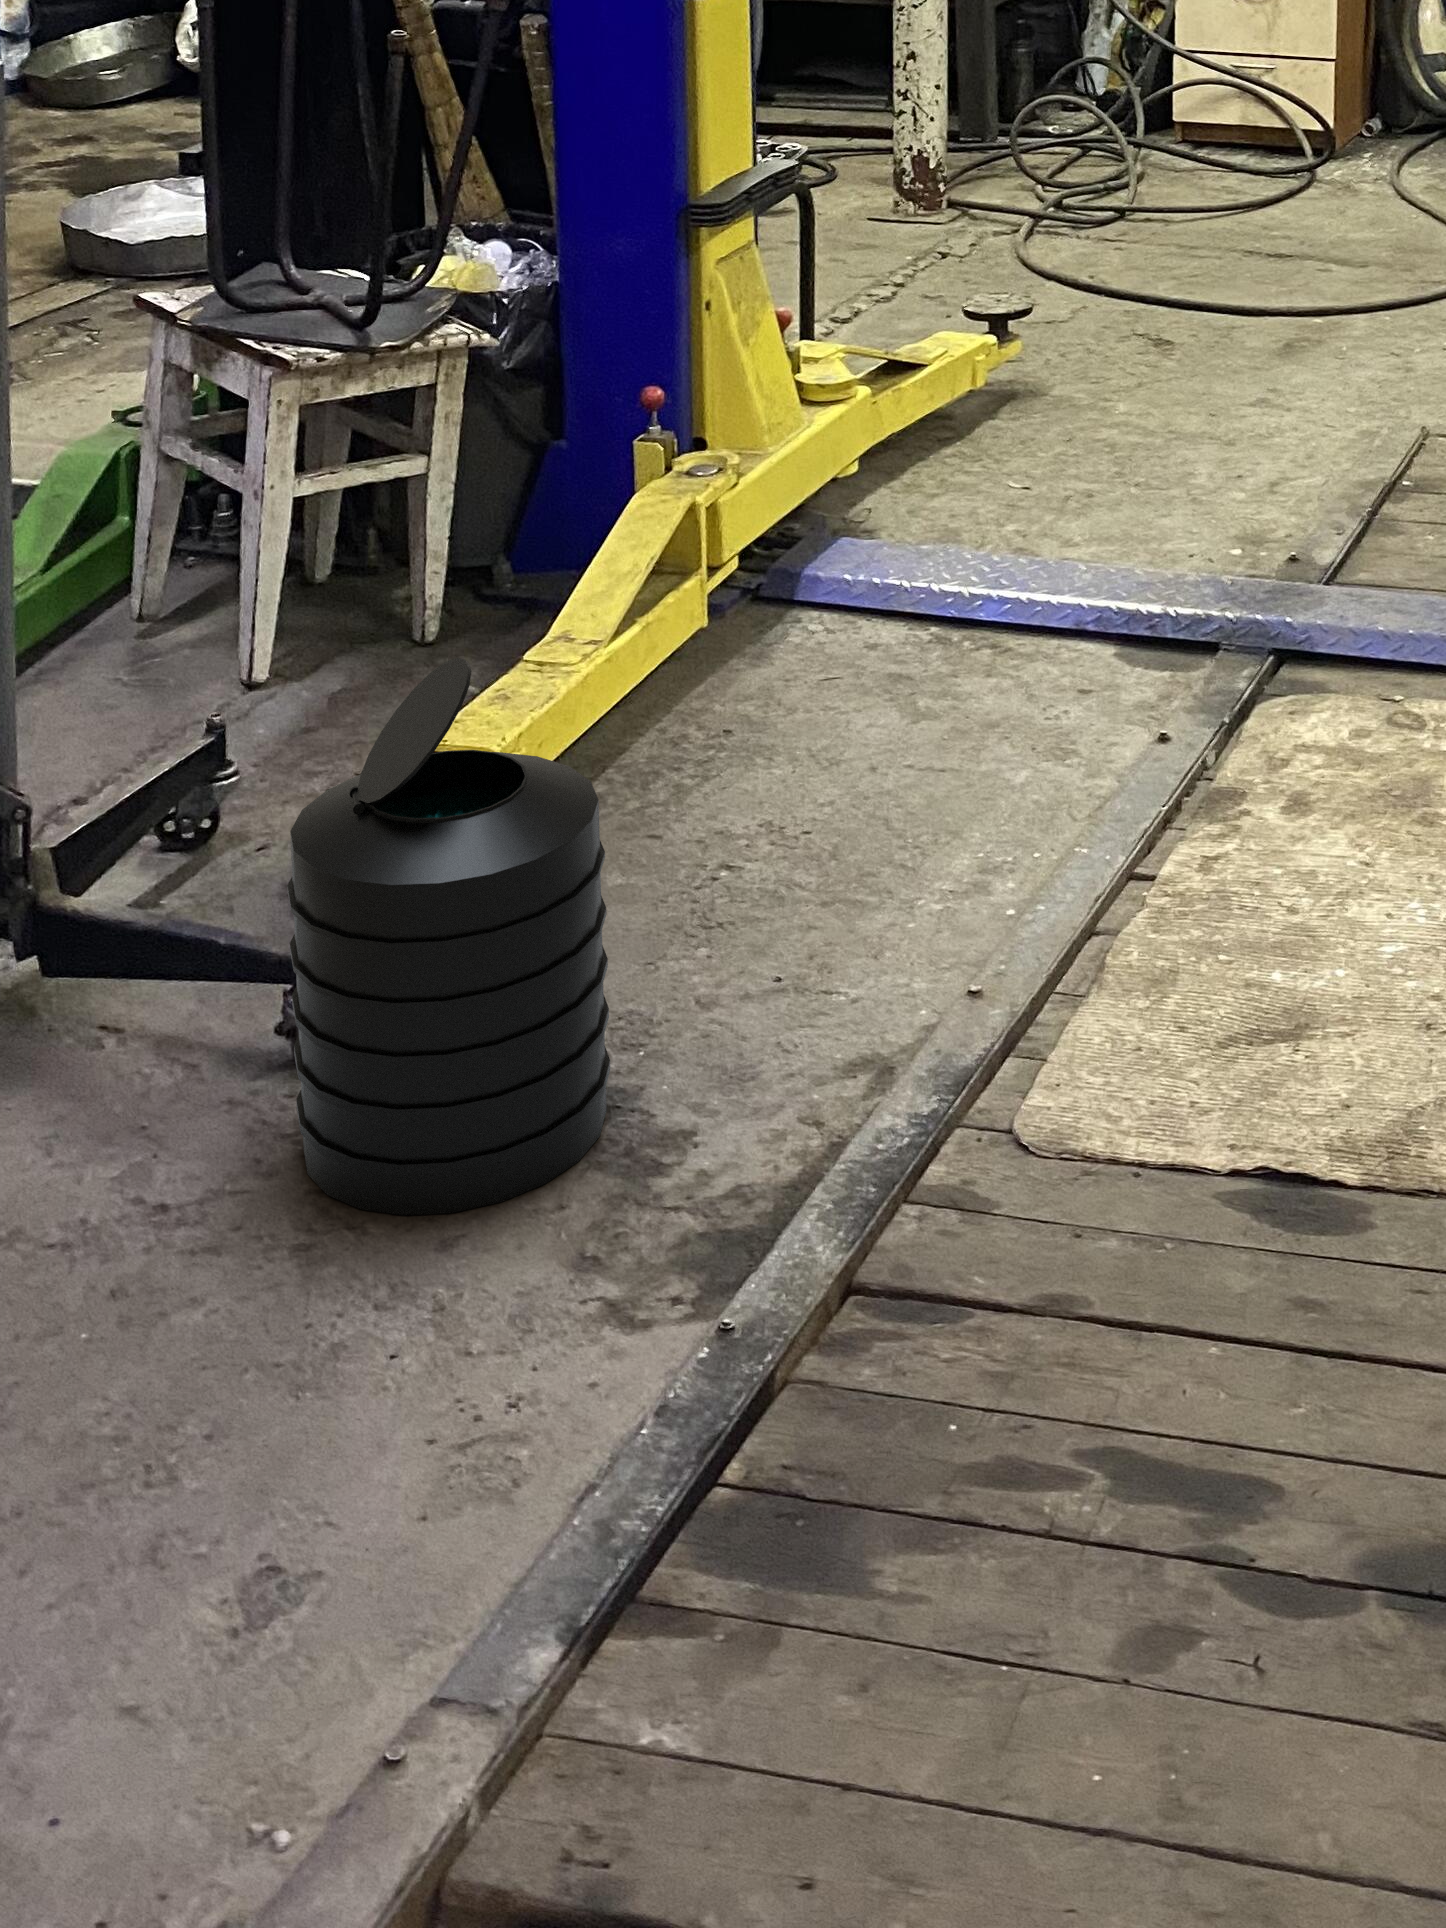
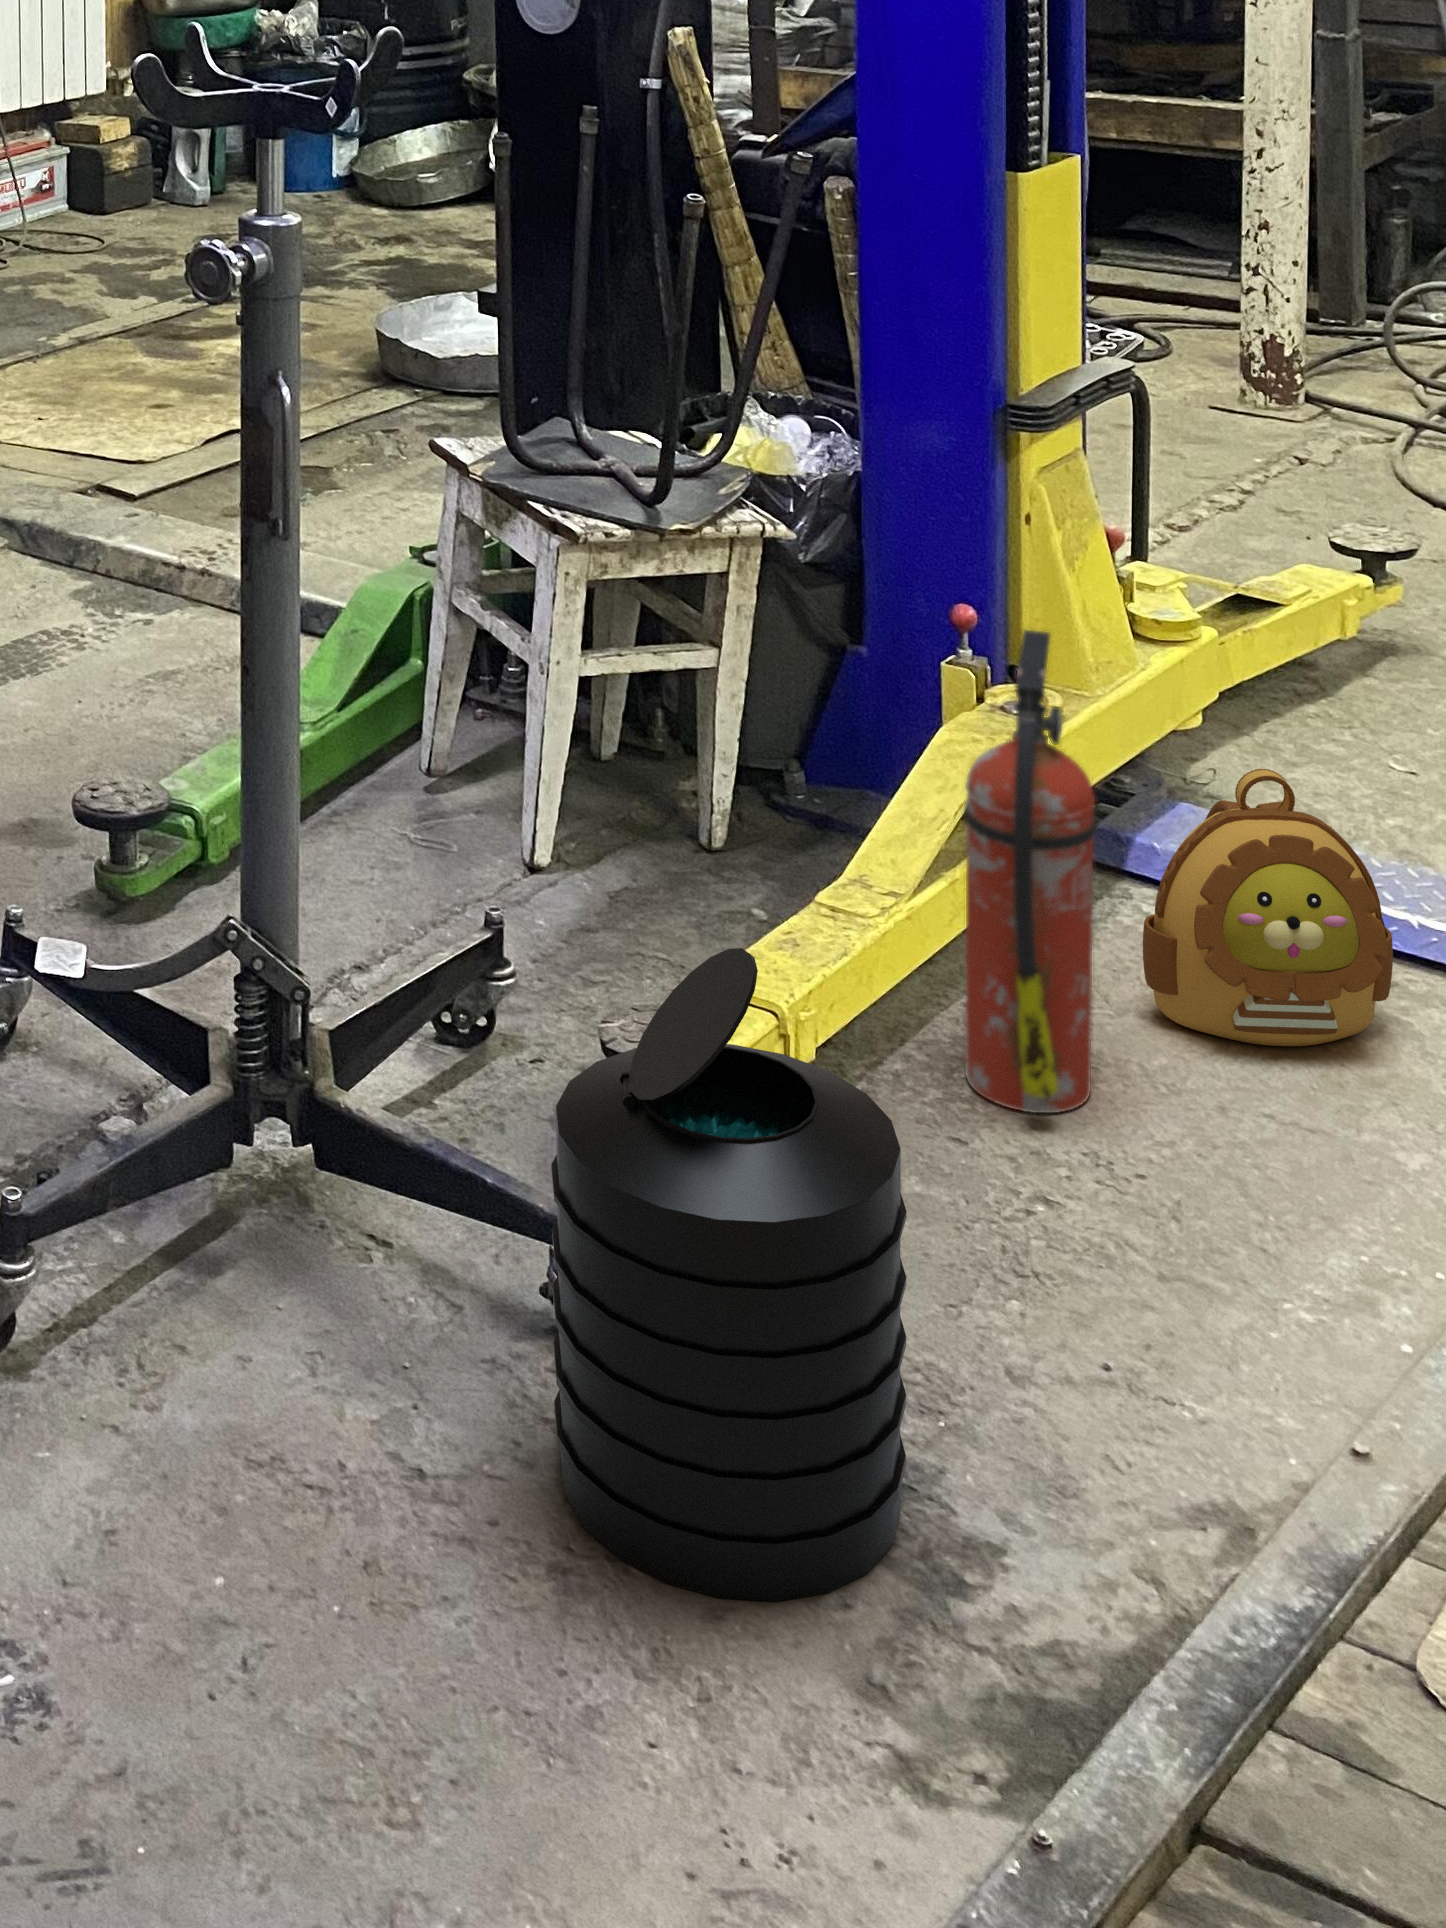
fire extinguisher: none [653,384,764,795] -> present [964,630,1096,1113]
backpack: none [806,480,999,708] -> present [1143,769,1393,1046]

